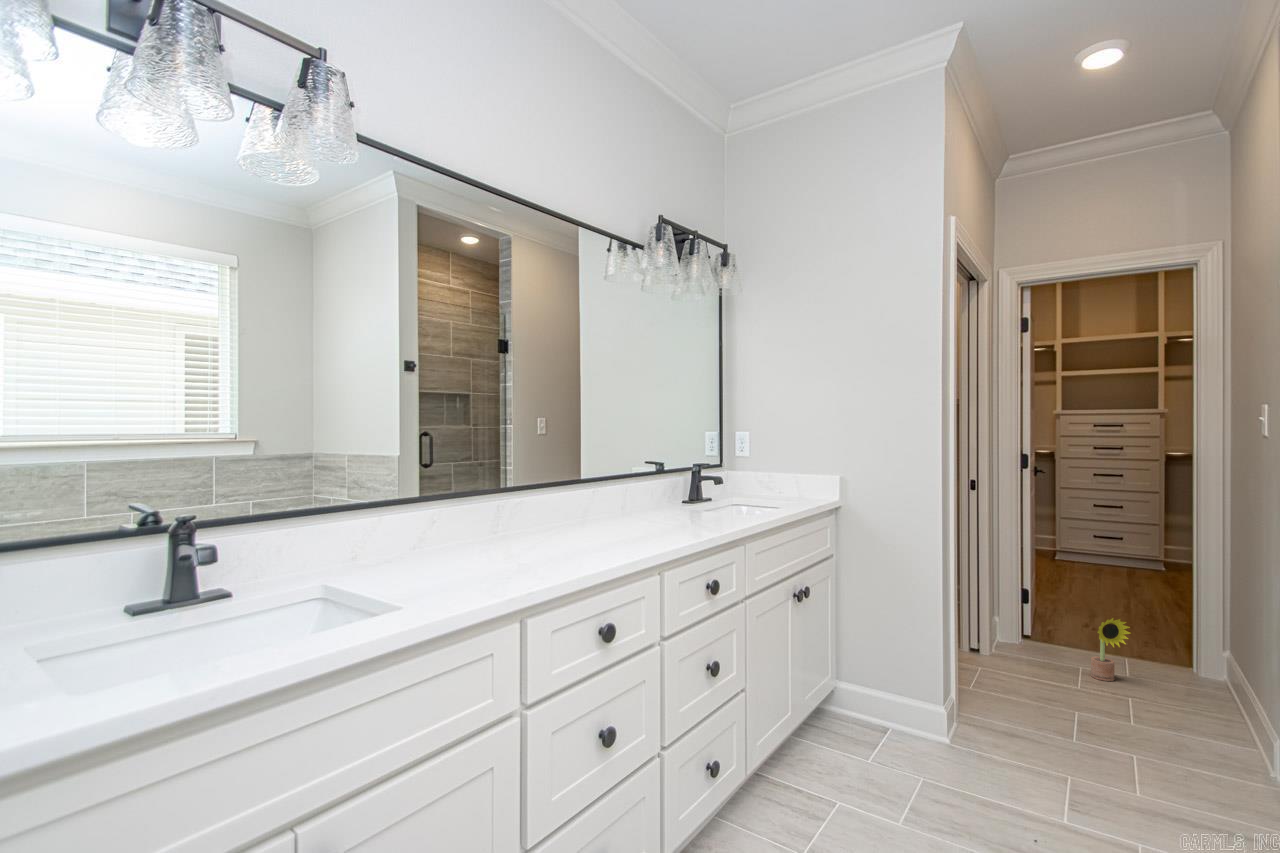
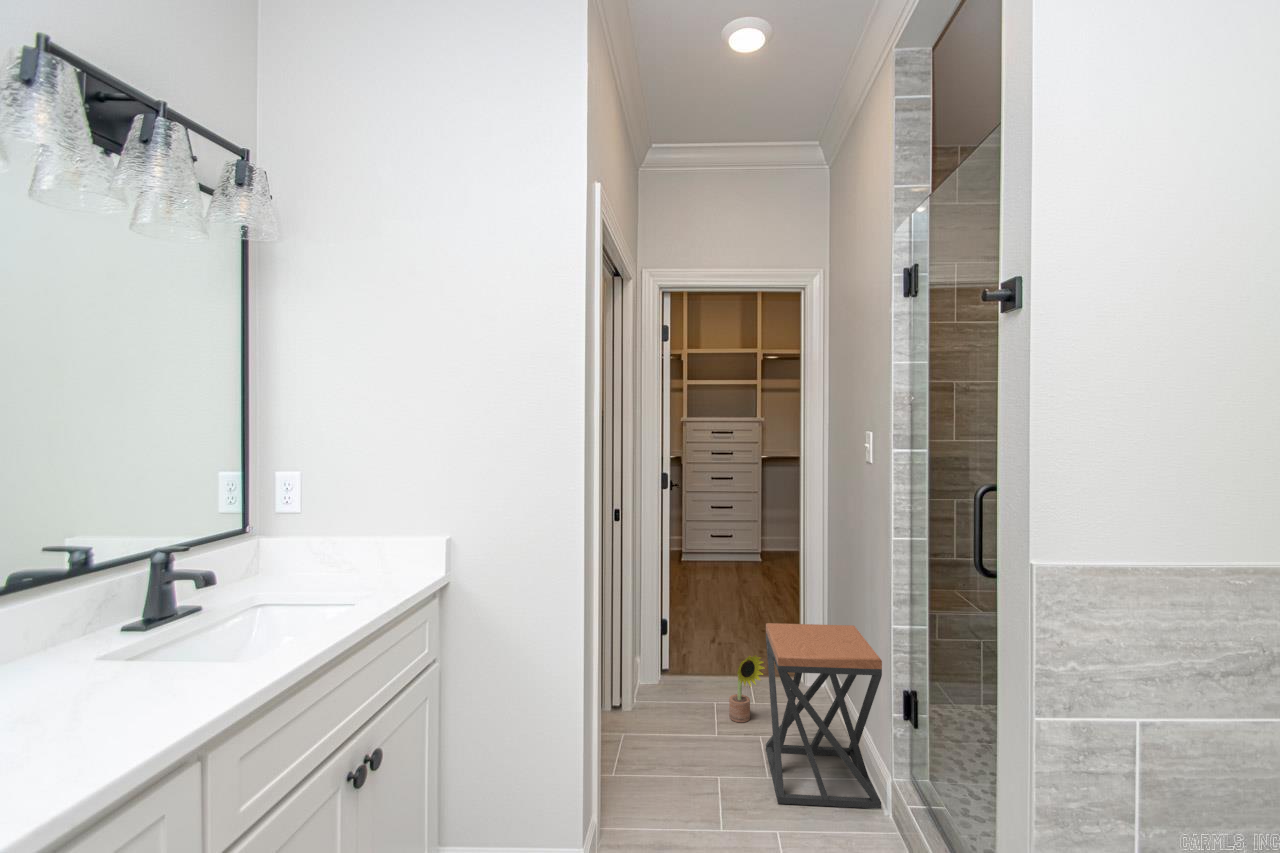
stool: none [1126,583,1250,755] -> present [766,623,882,809]

